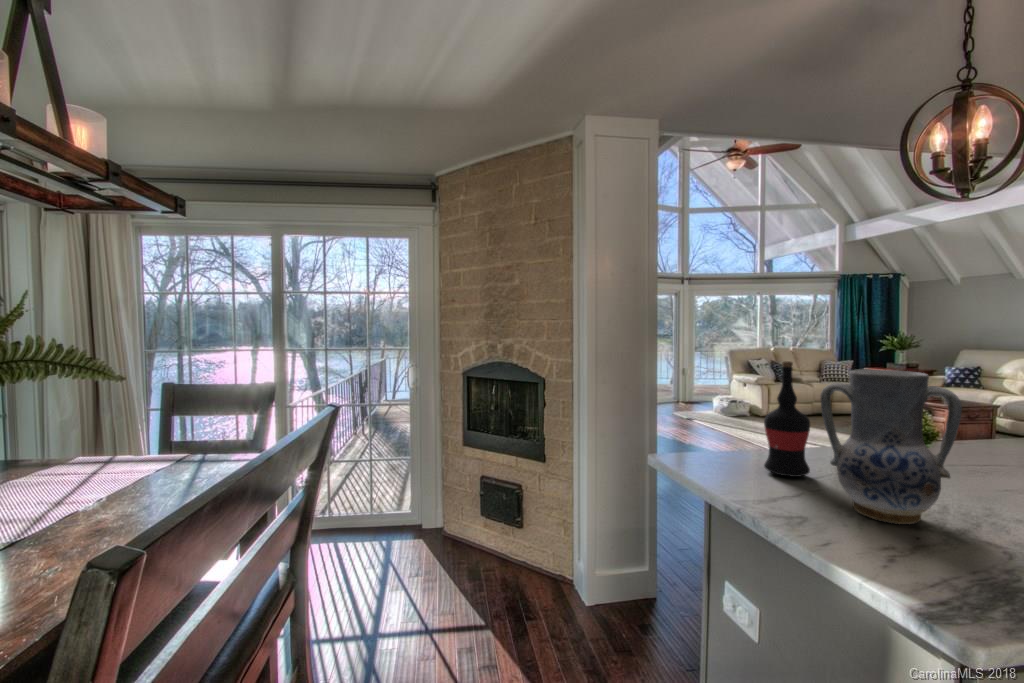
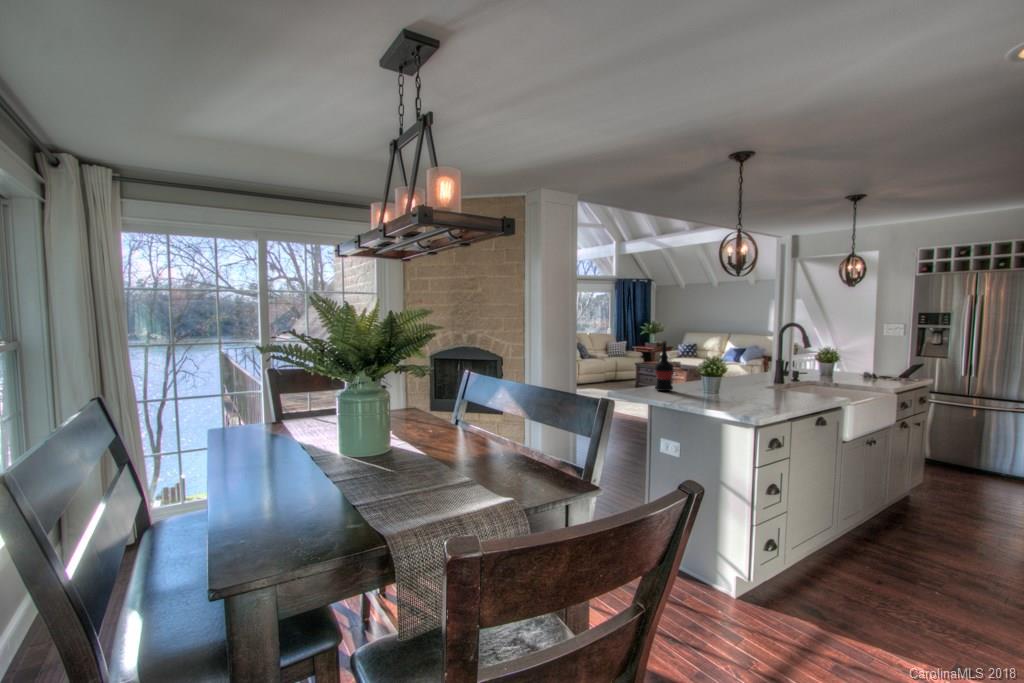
vase: present [820,369,962,524] -> none [684,343,728,399]

